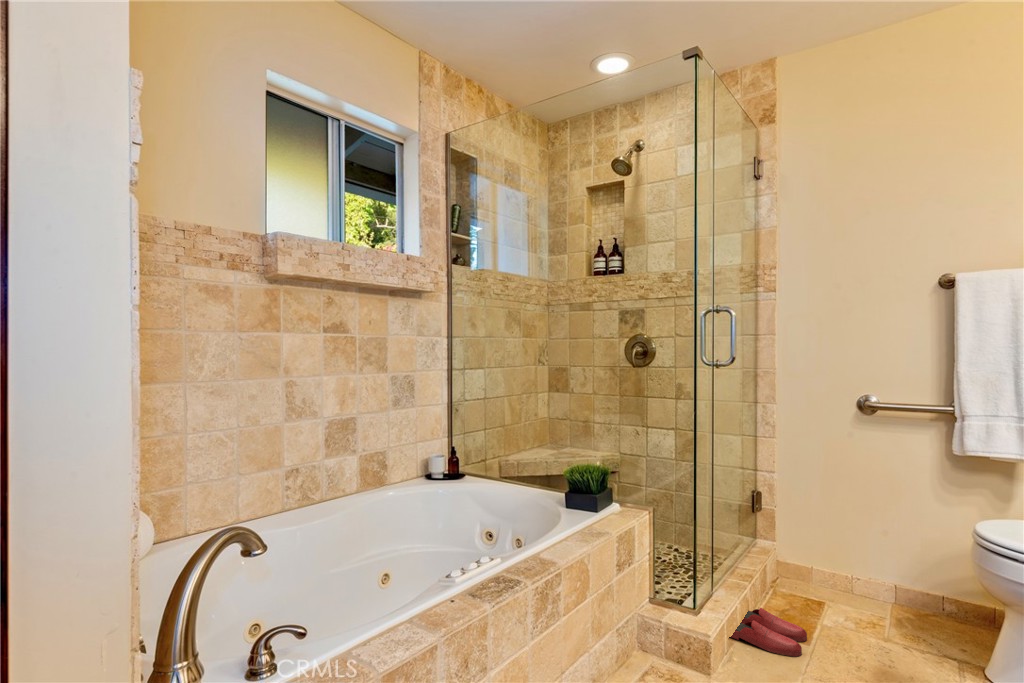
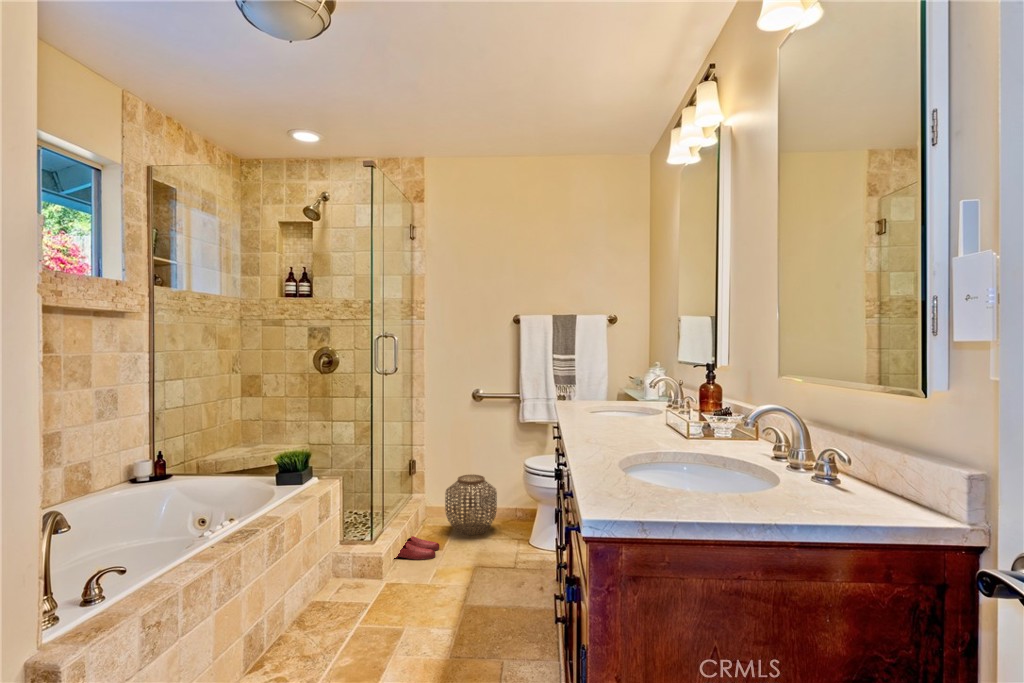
woven basket: none [813,527,909,628] -> present [445,474,497,535]

